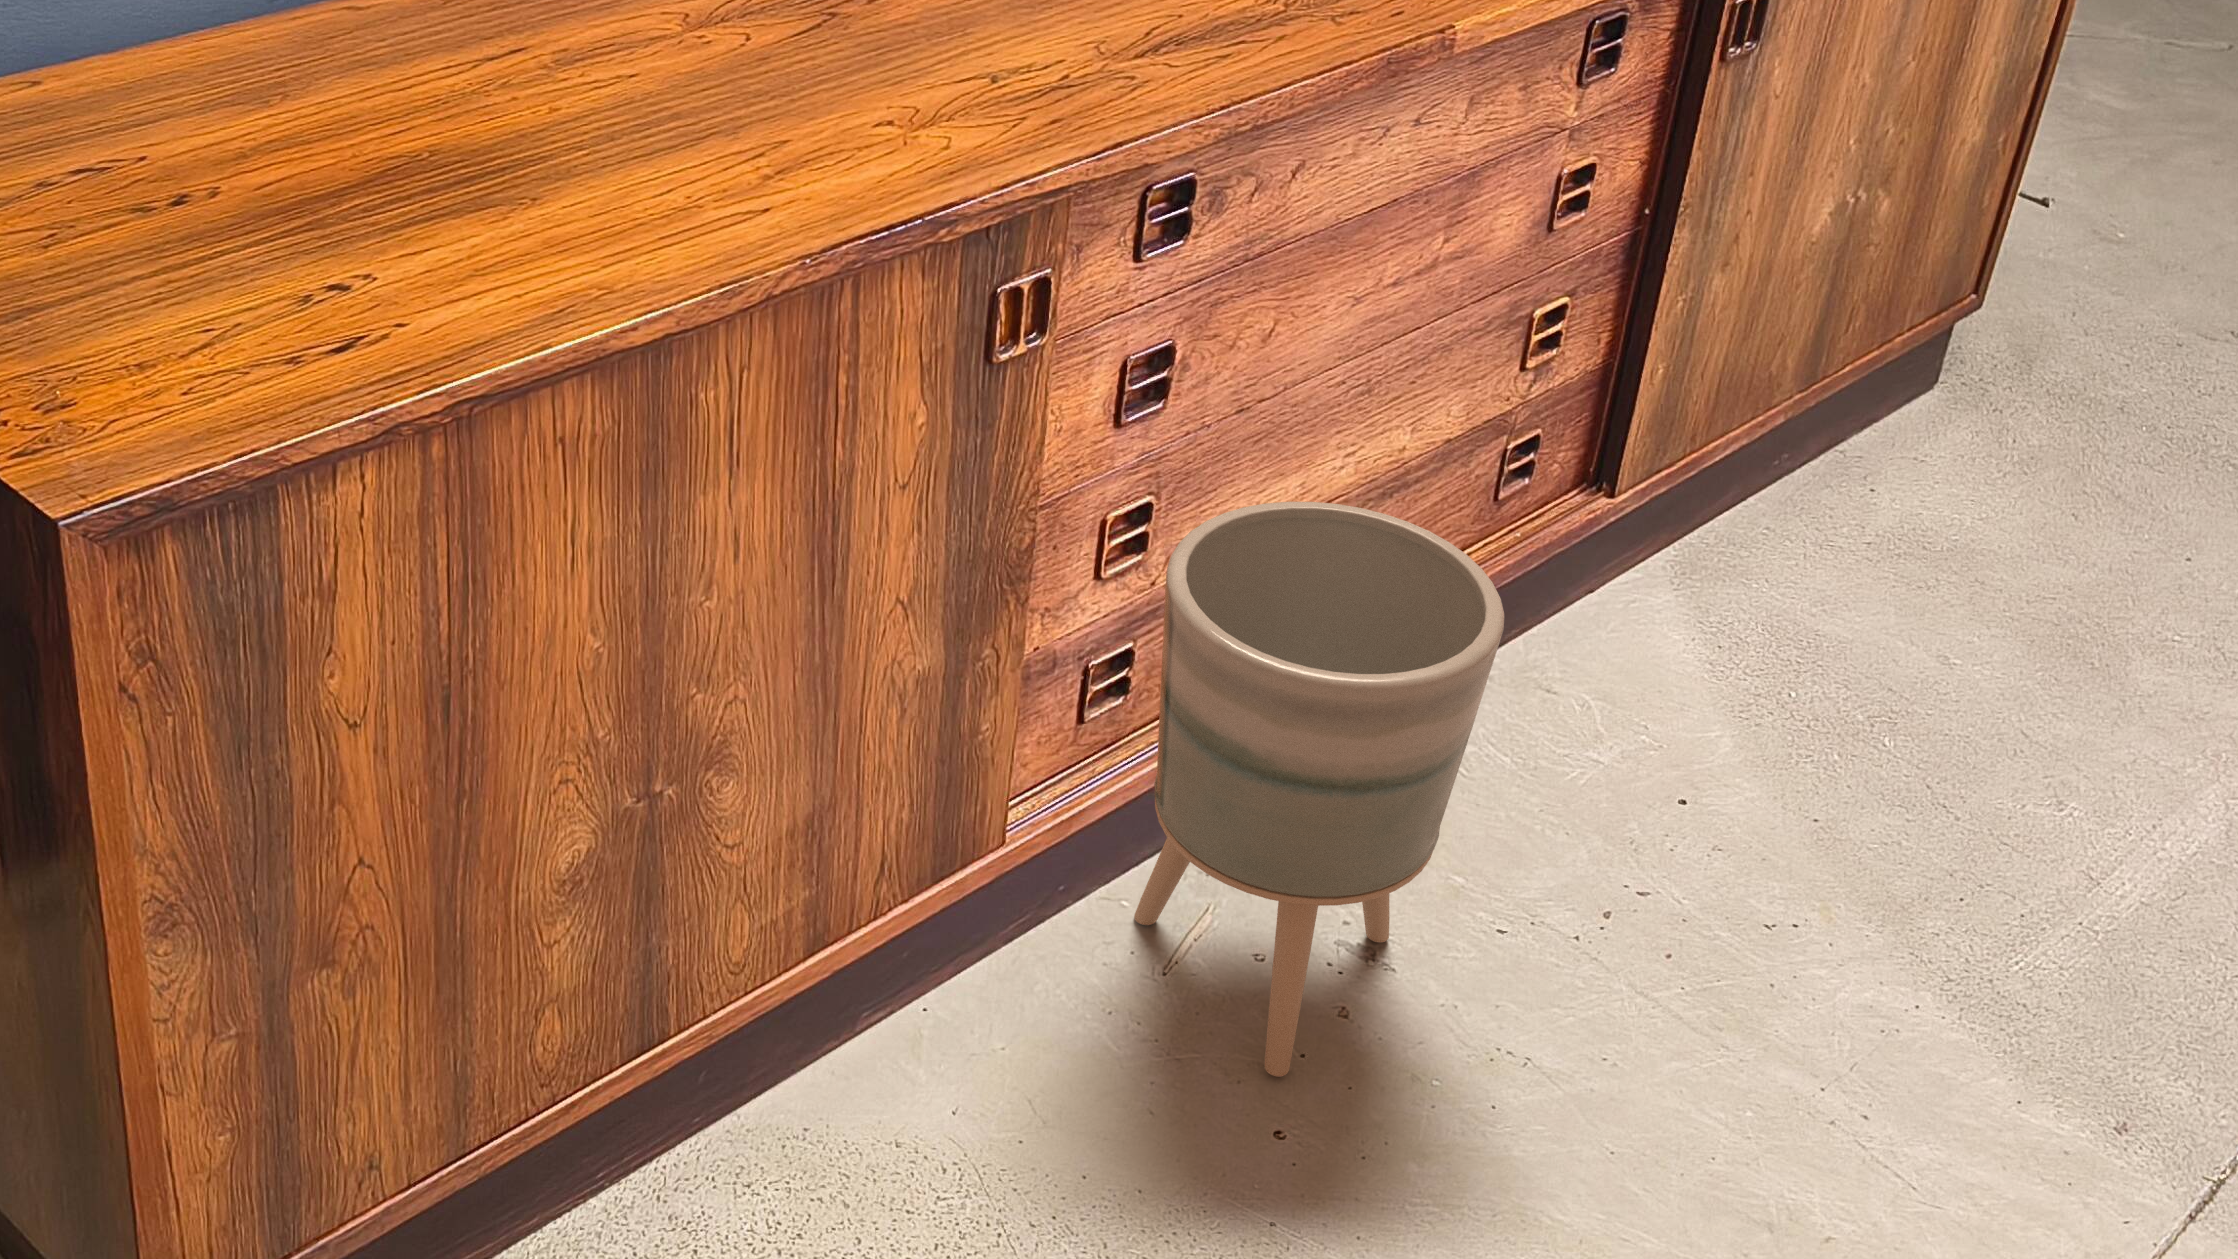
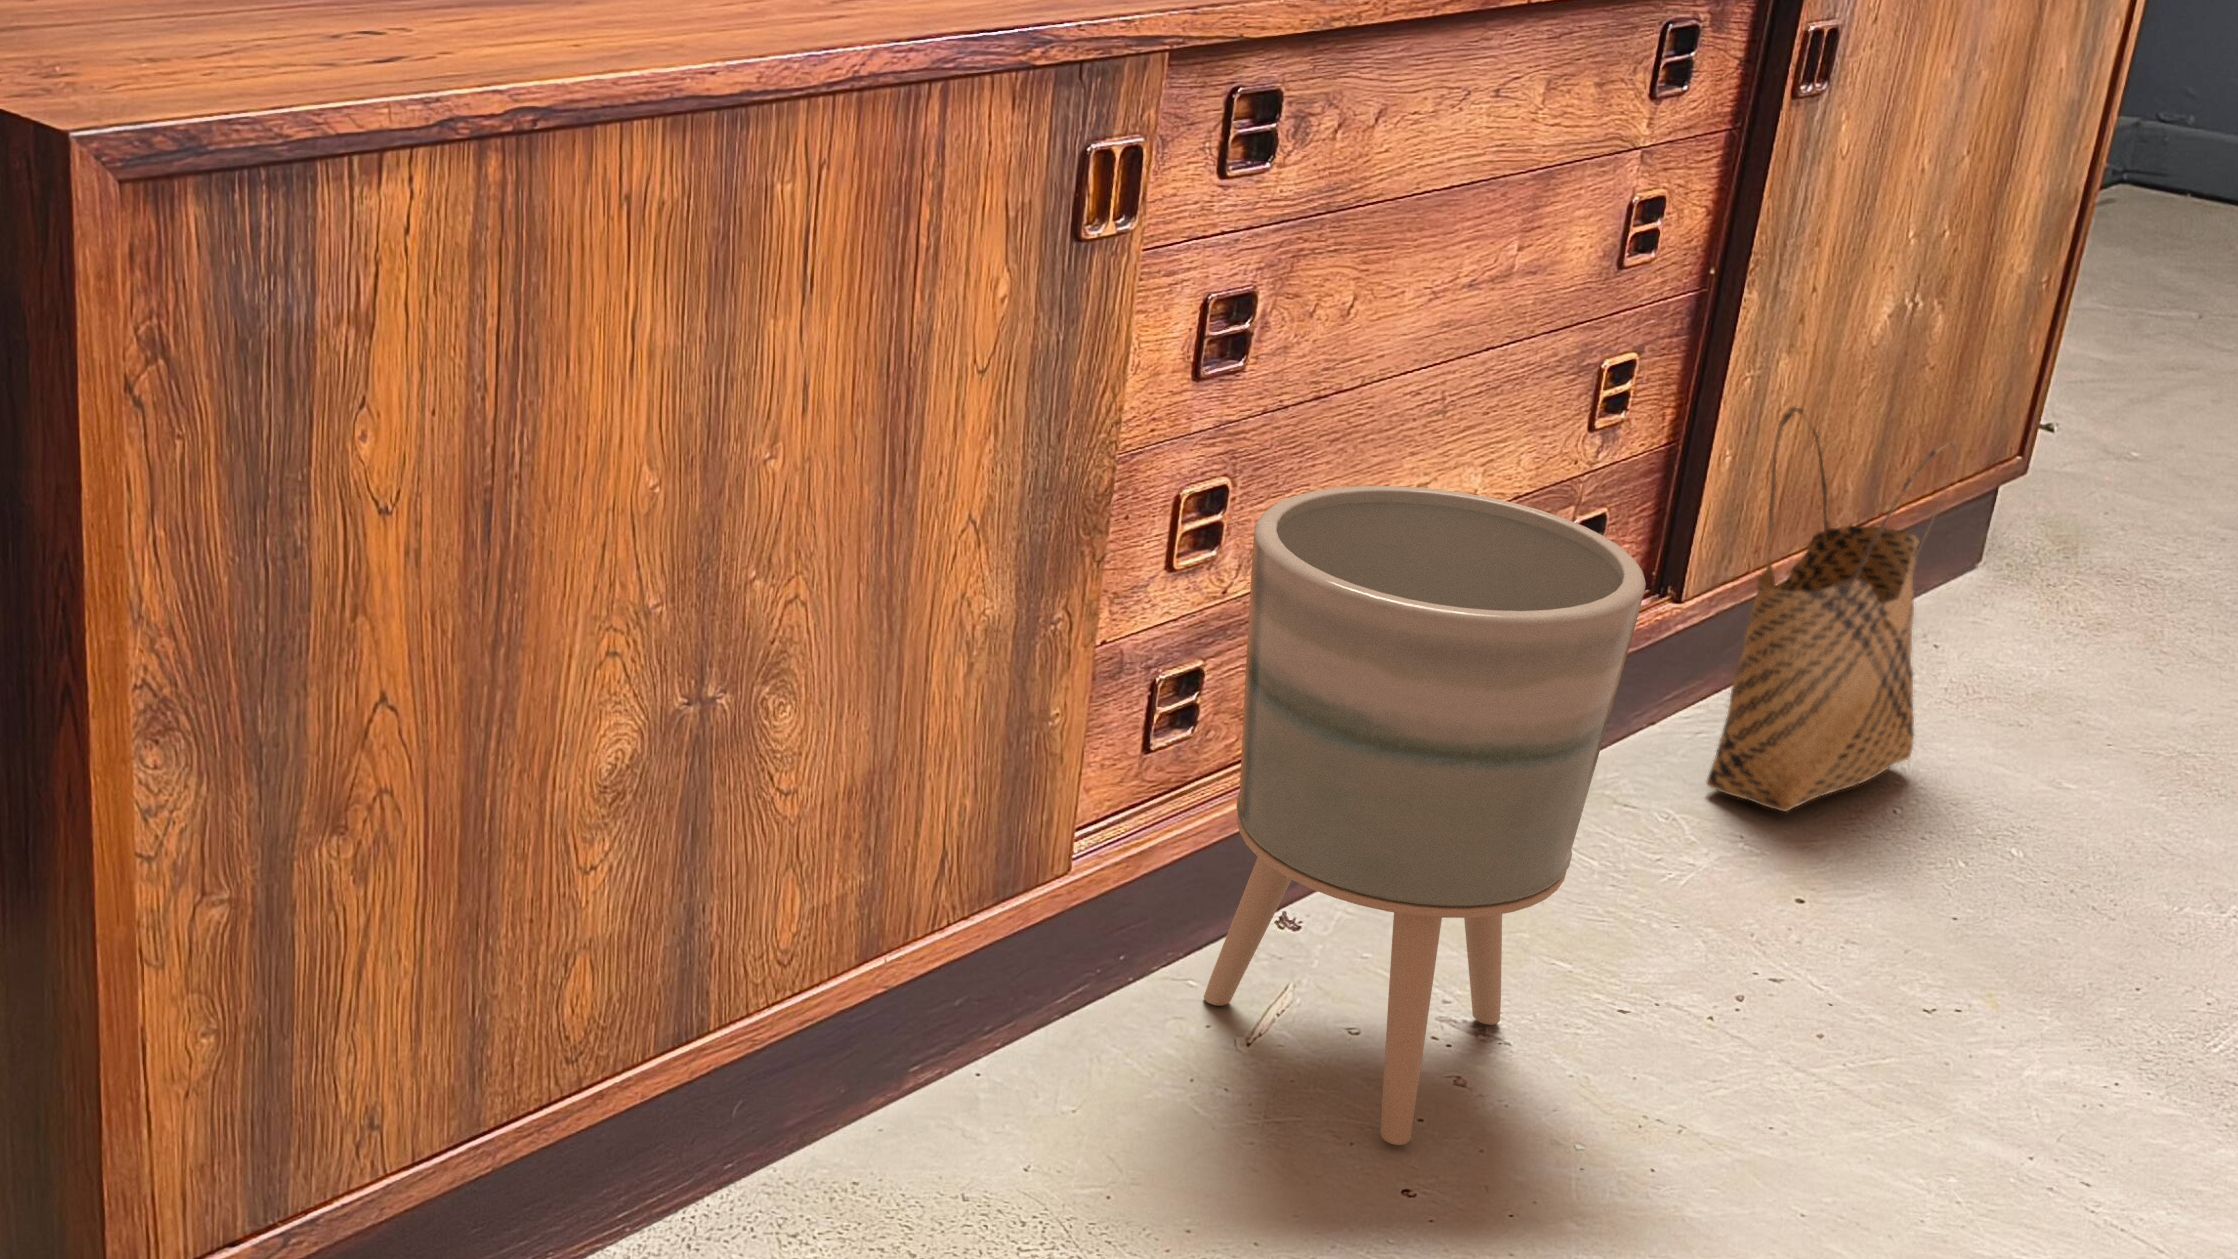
woven basket: none [1619,333,1857,699] -> present [1707,407,1958,812]

